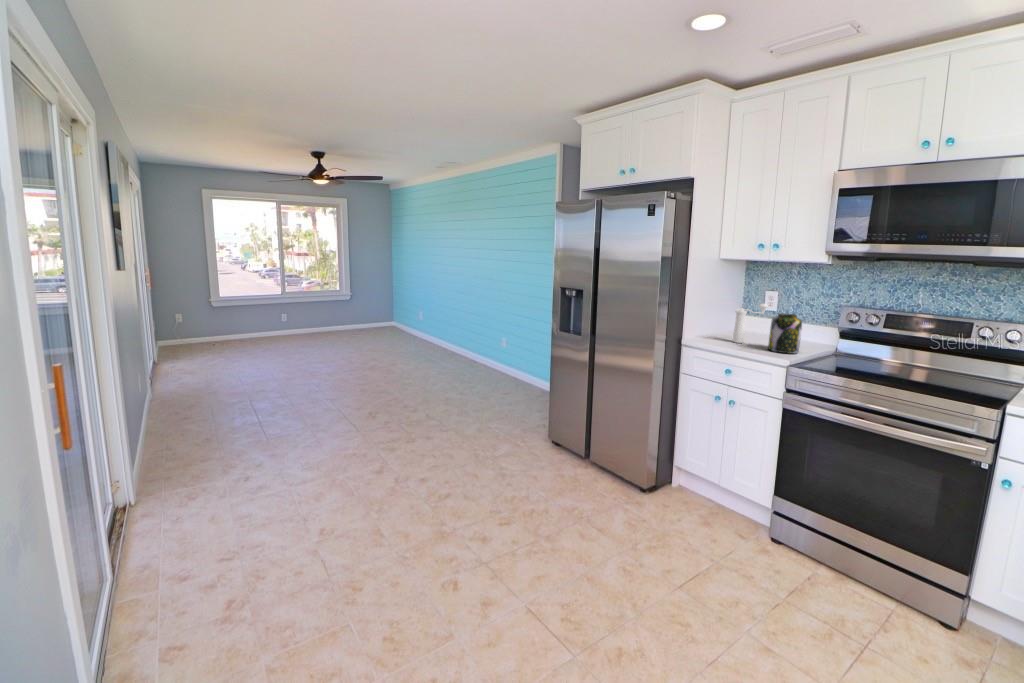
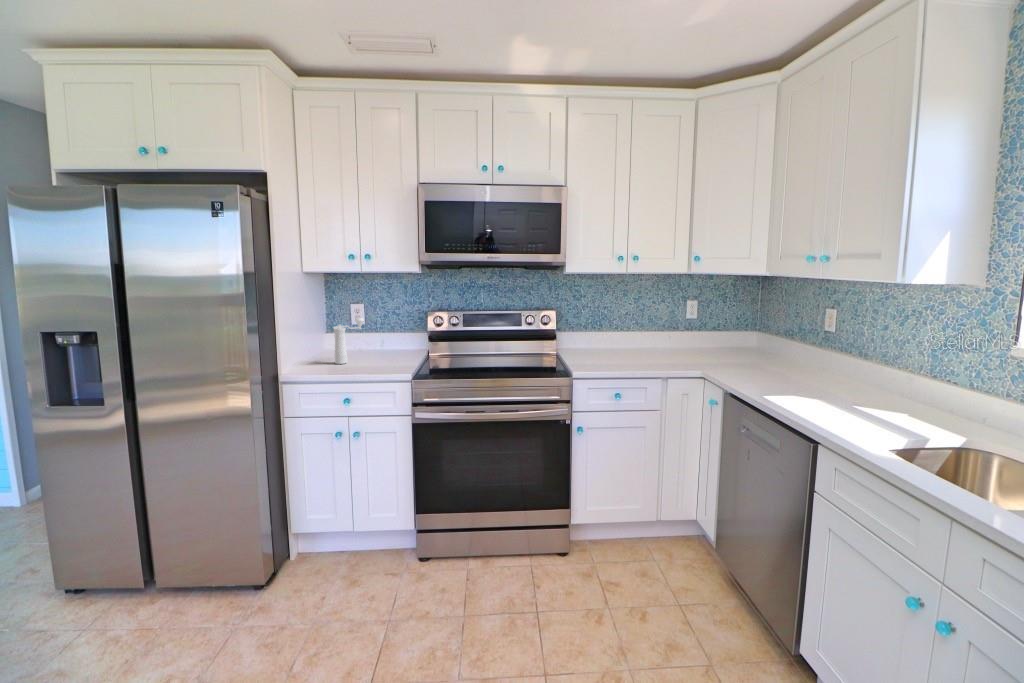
jar: present [768,313,802,354] -> none [376,326,406,367]

